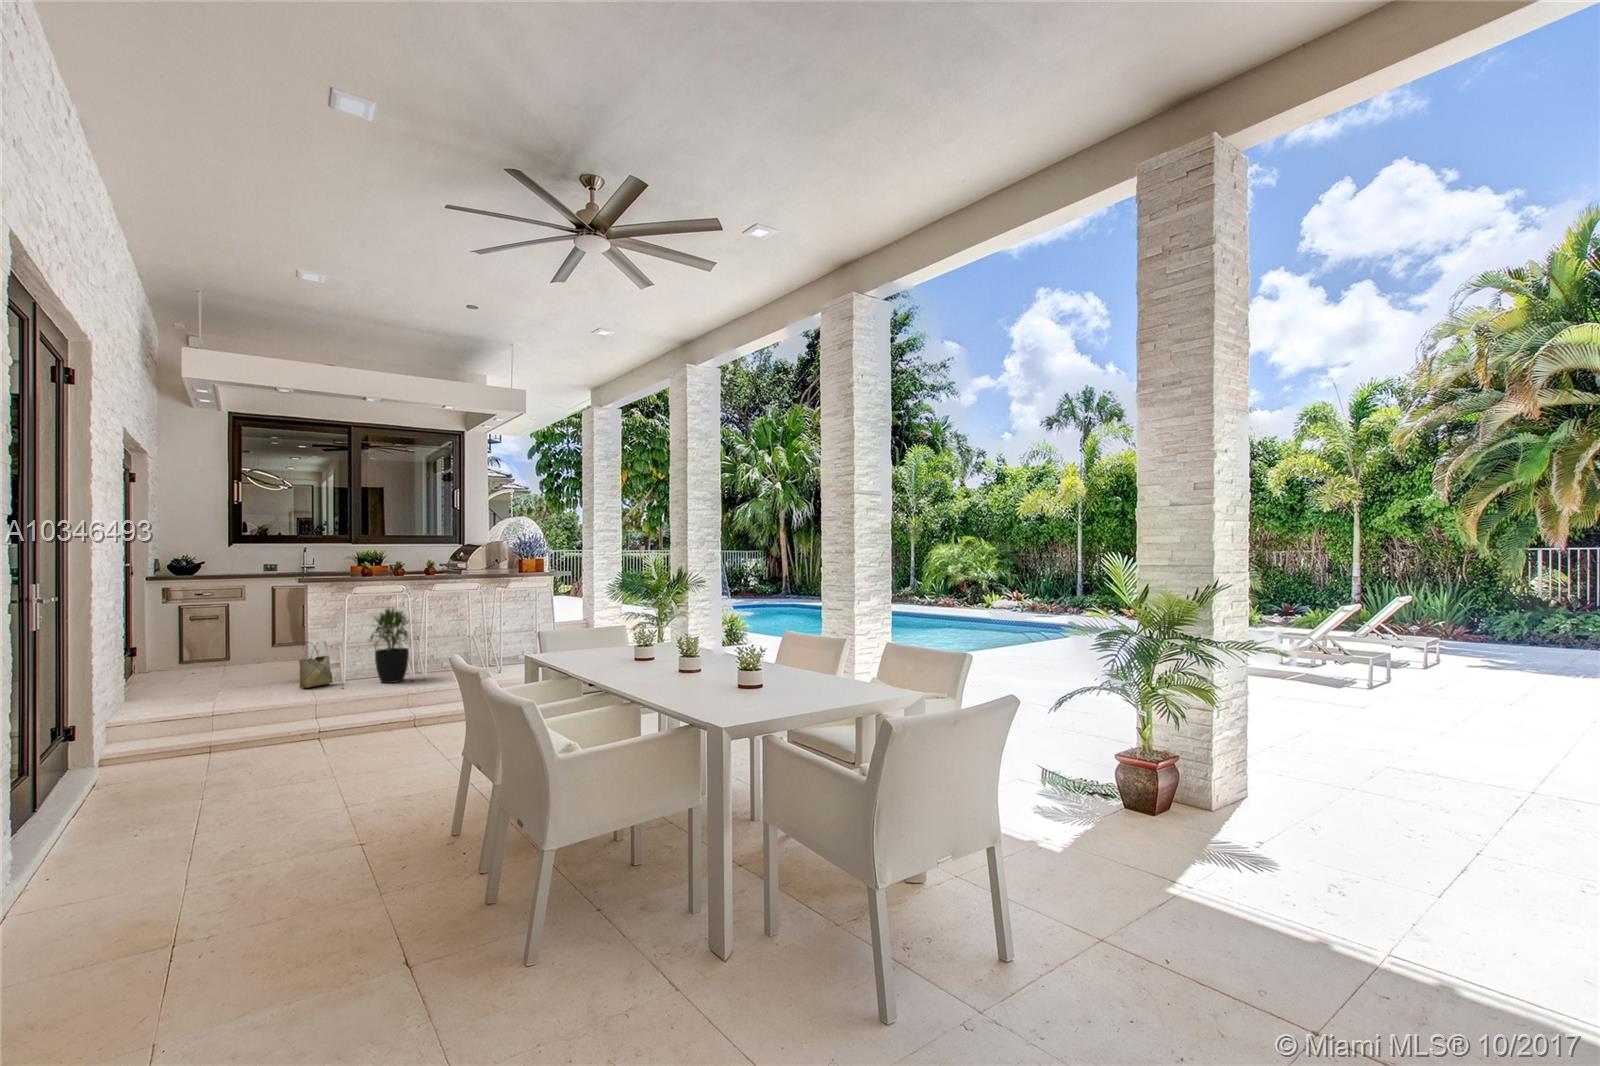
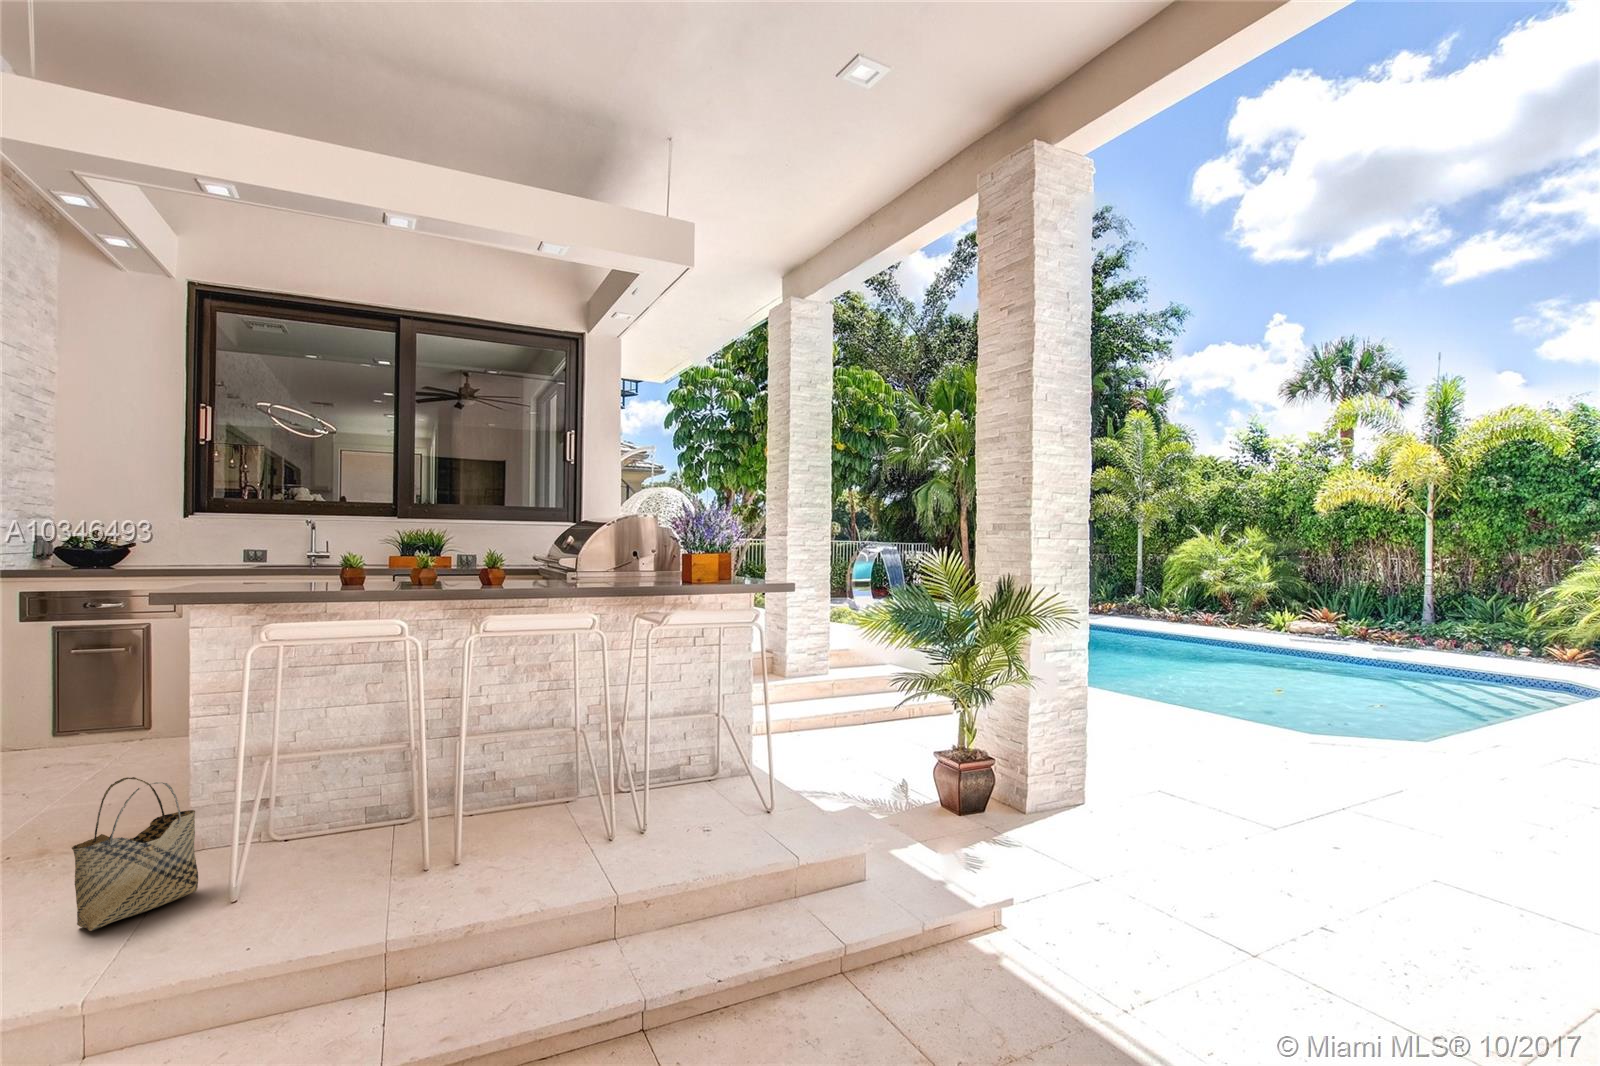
potted plant: present [369,608,409,683] -> none [282,679,425,899]

